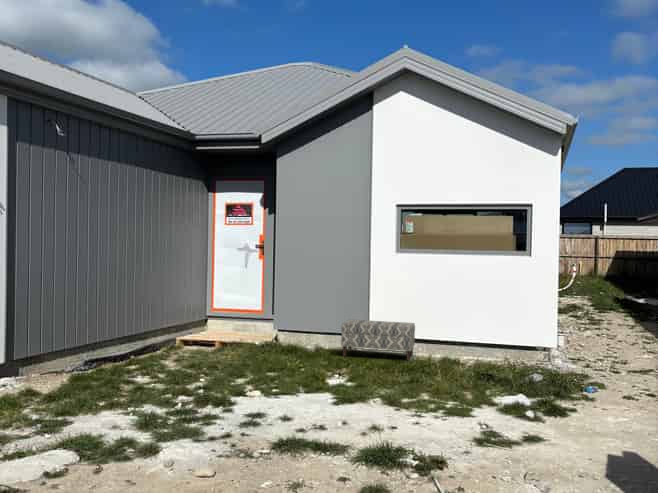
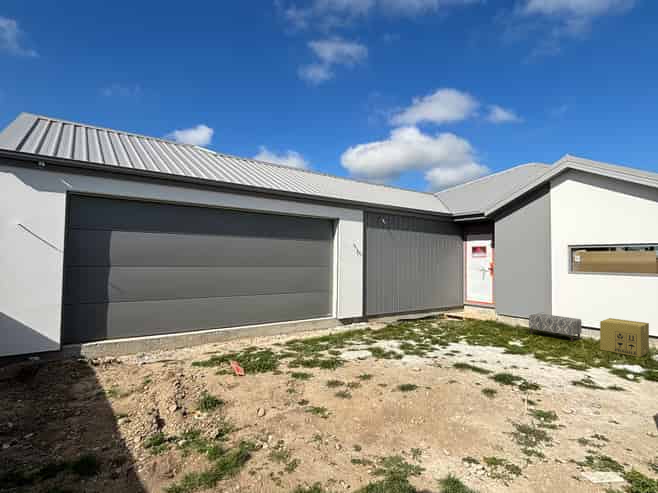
cardboard box: none [455,317,509,372] -> present [600,318,649,357]

